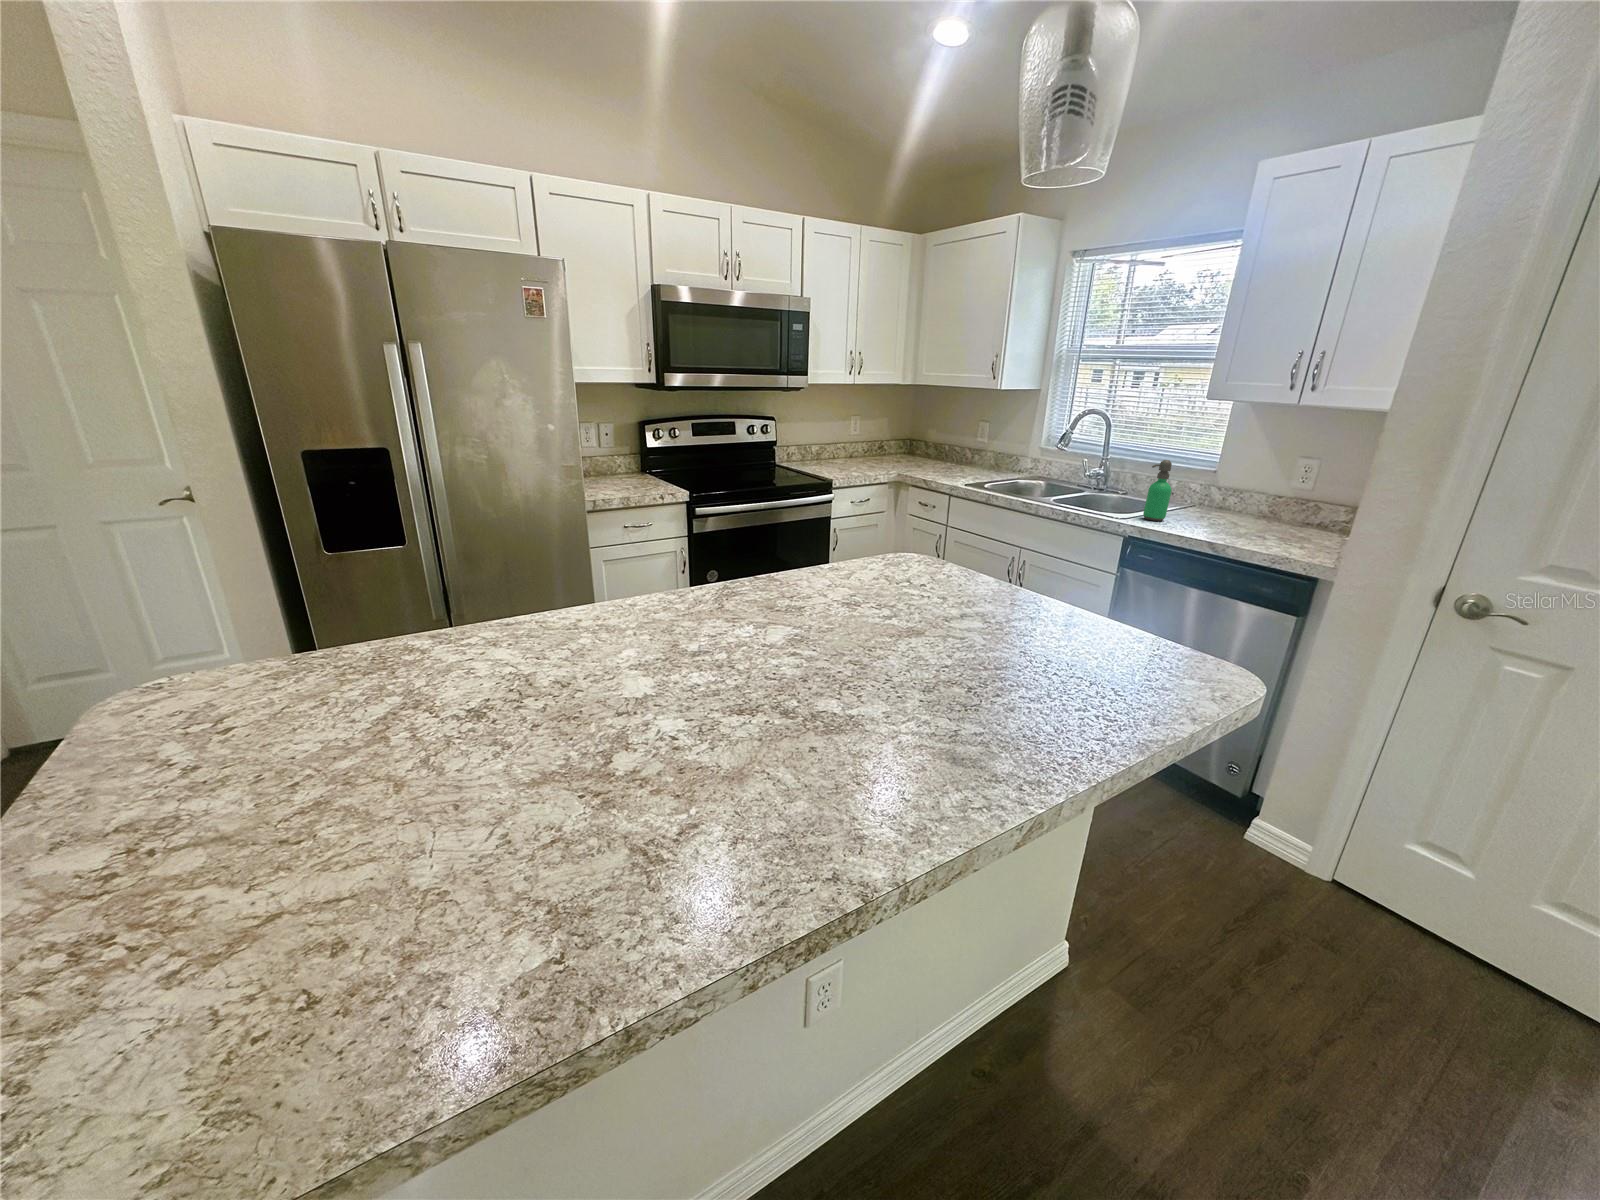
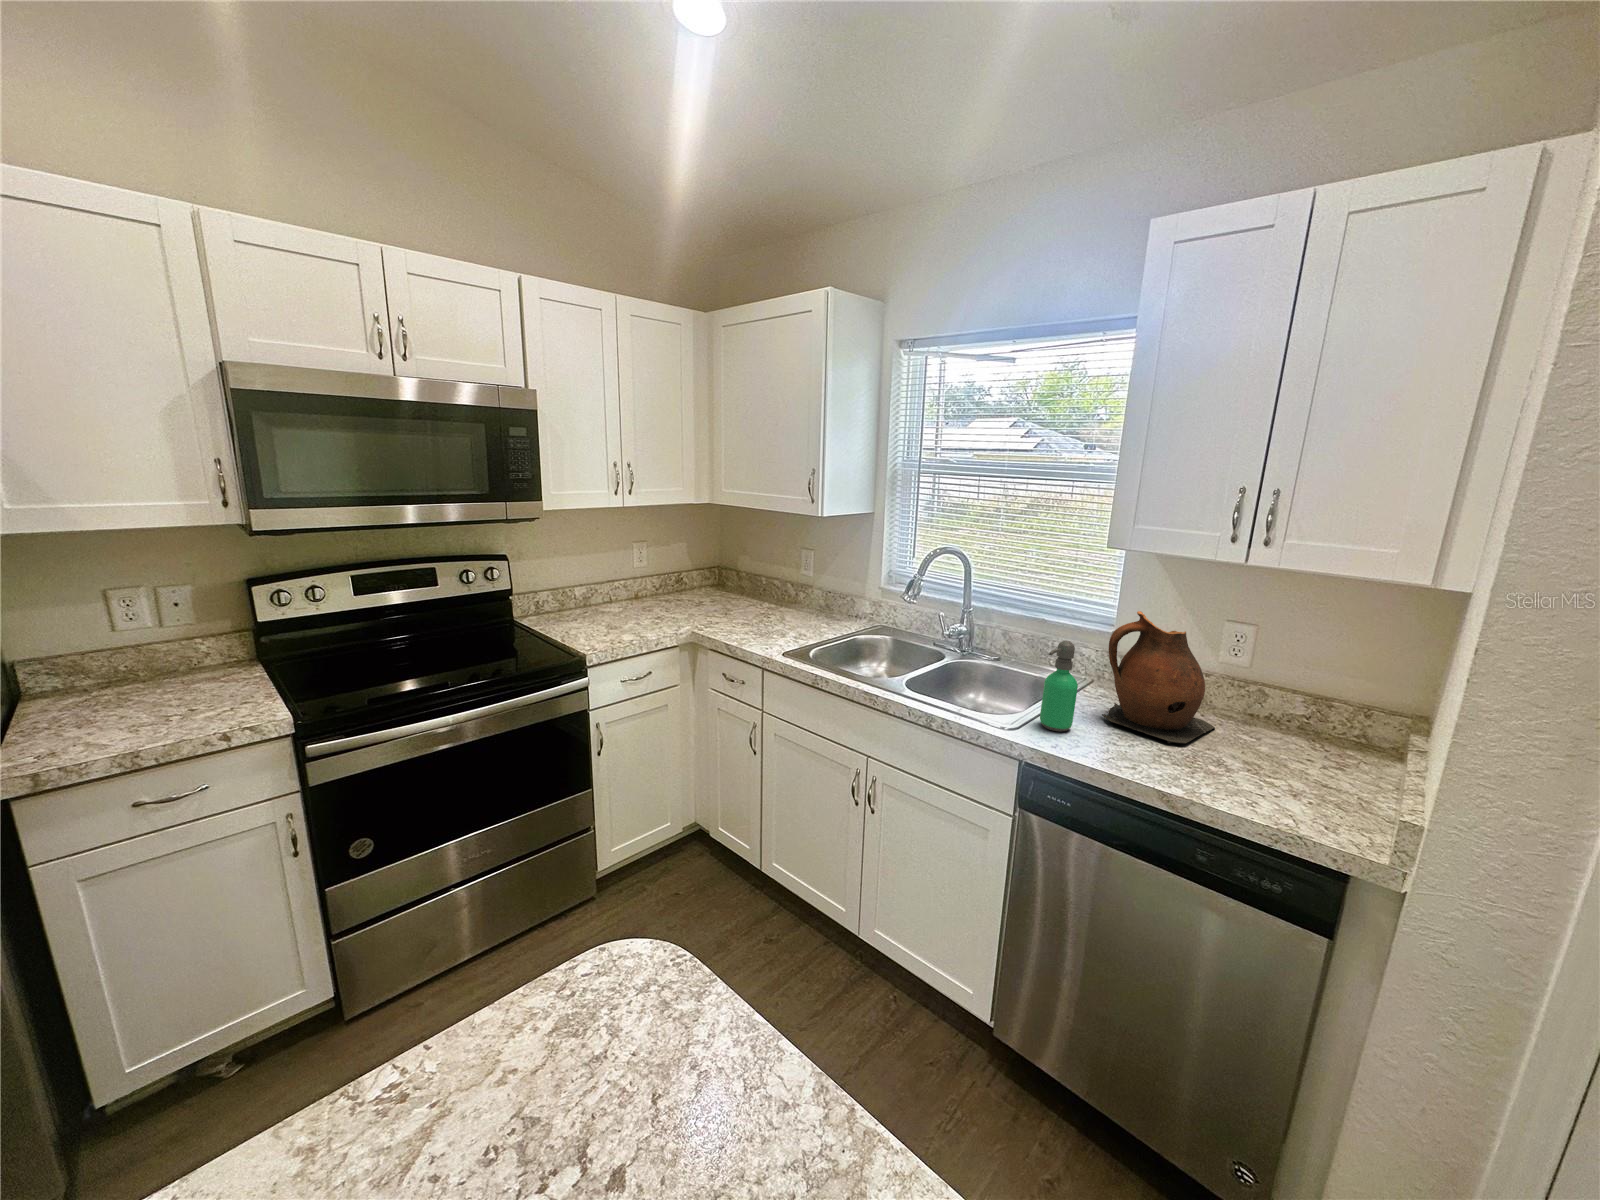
ceramic pitcher: none [1191,444,1273,528] -> present [1102,611,1215,744]

